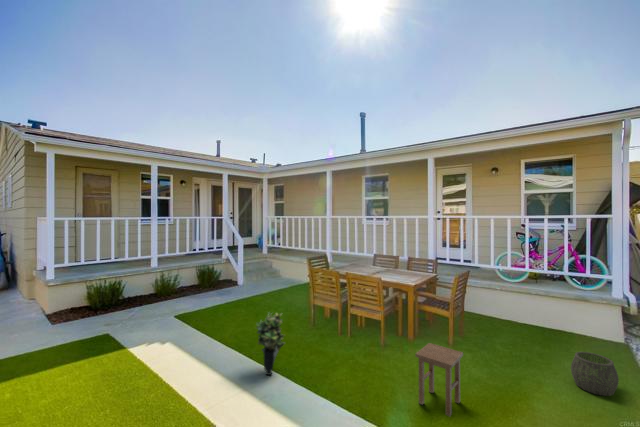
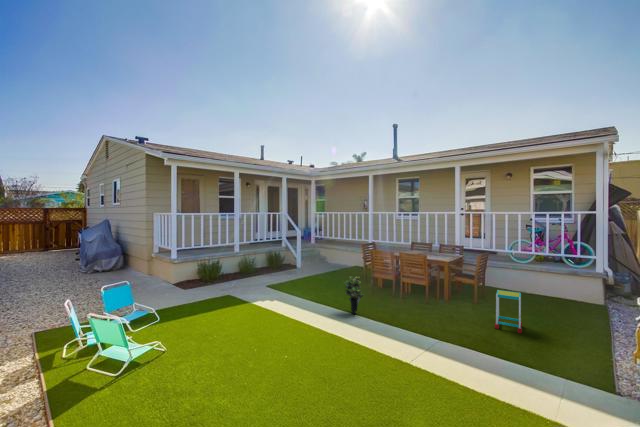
side table: none [483,337,527,416] -> present [495,290,522,333]
stool: present [416,343,463,416] -> none [453,293,483,332]
woven basket: present [571,352,619,396] -> none [555,302,585,327]

